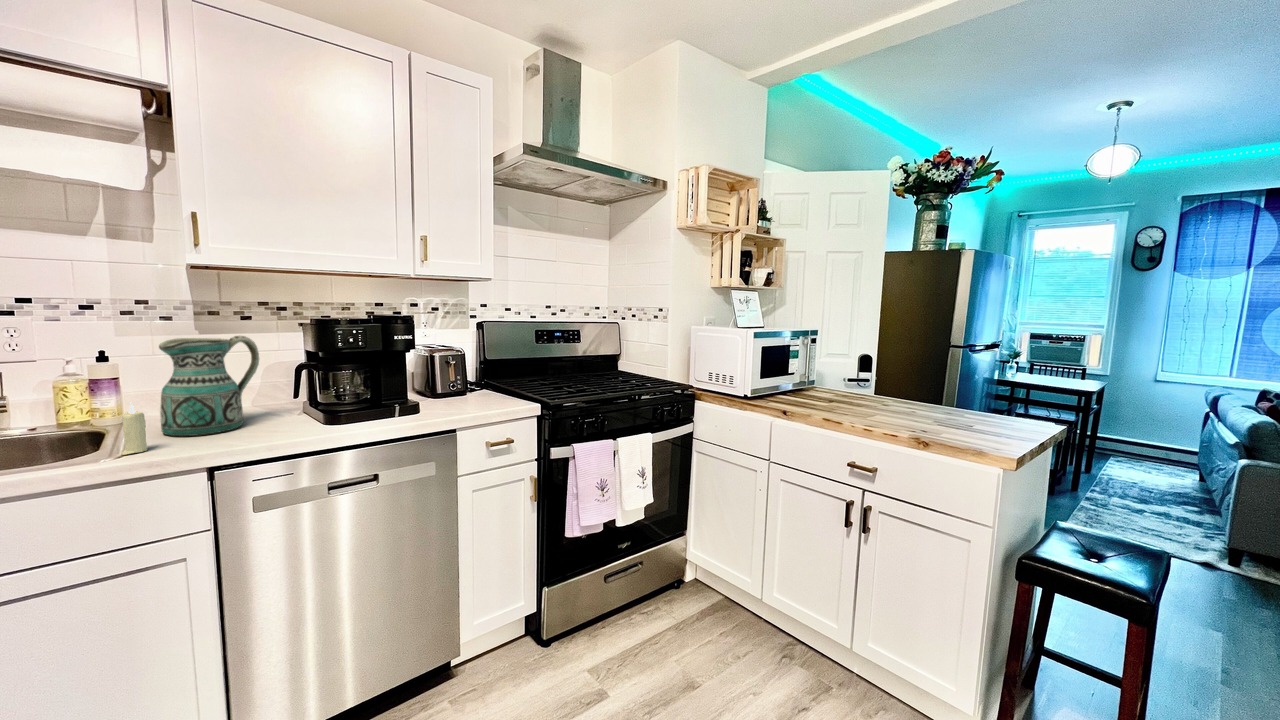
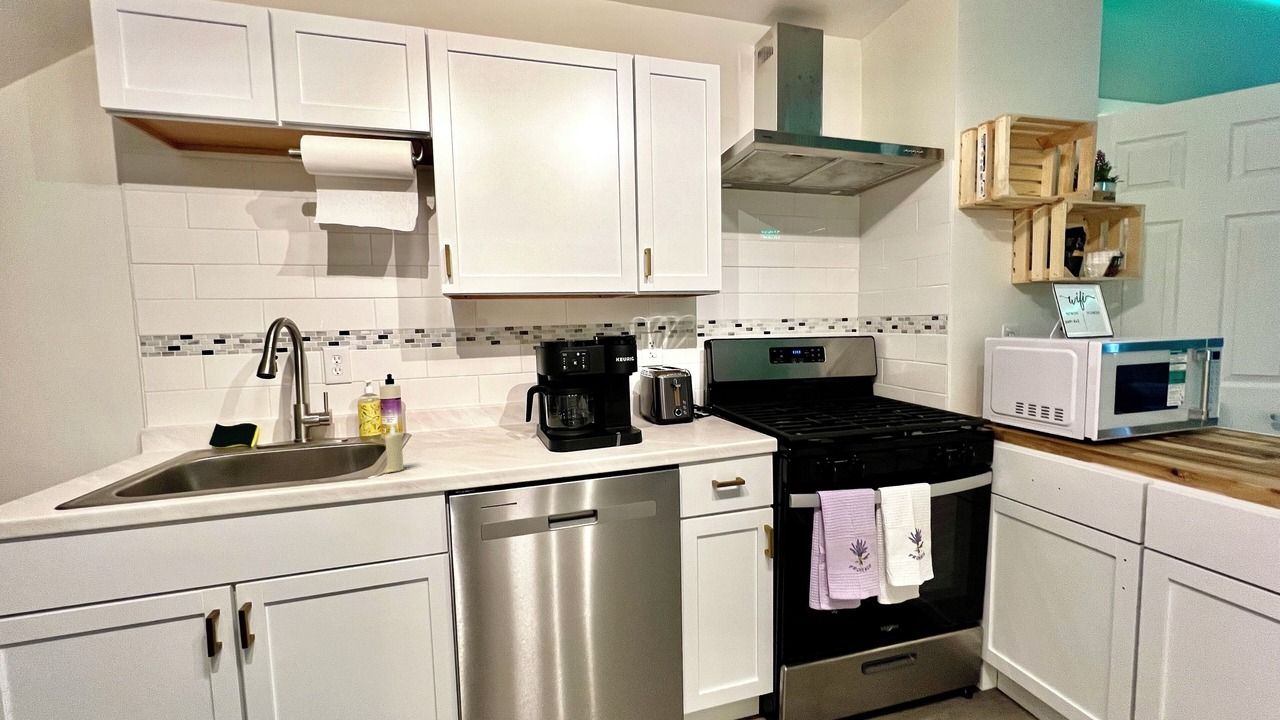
ceramic pitcher: present [159,336,259,436] -> none [419,360,499,456]

